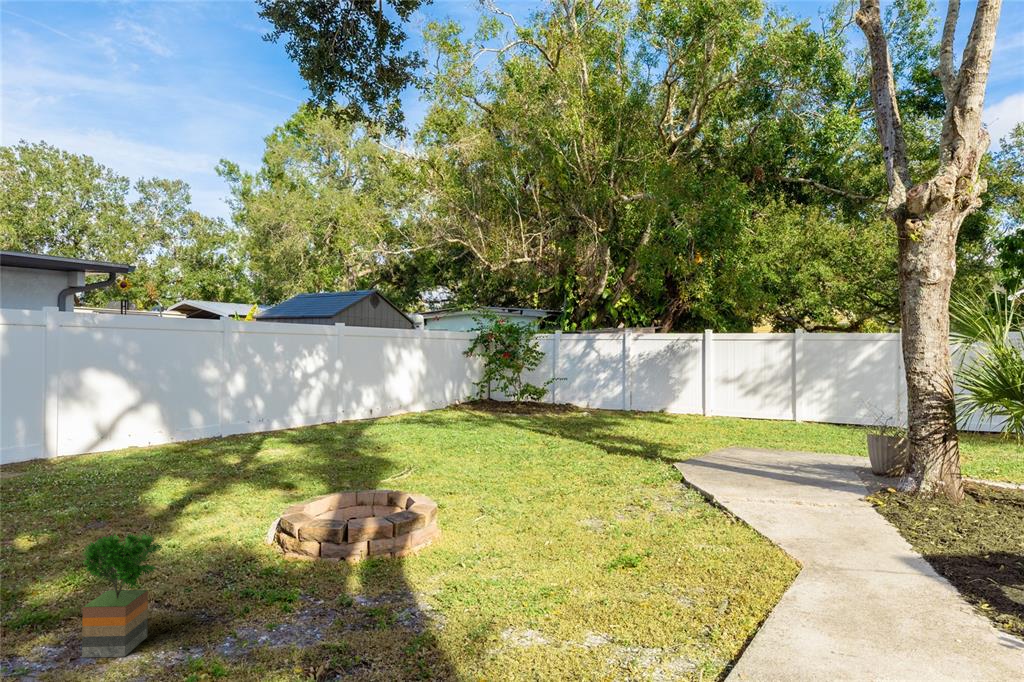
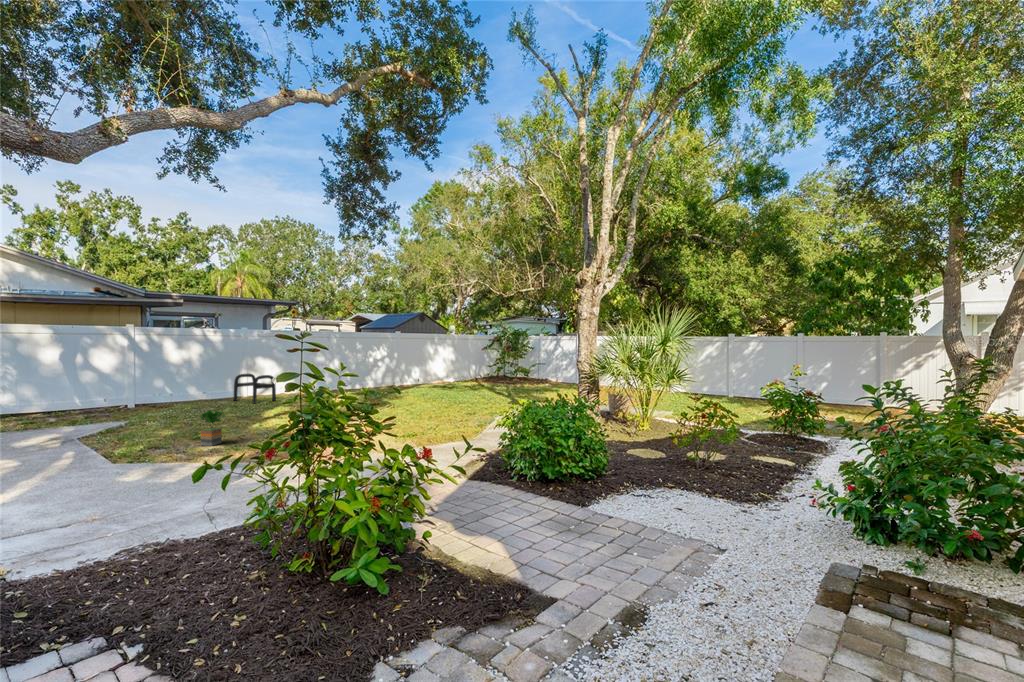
bench: none [30,407,137,475] -> present [234,374,276,403]

